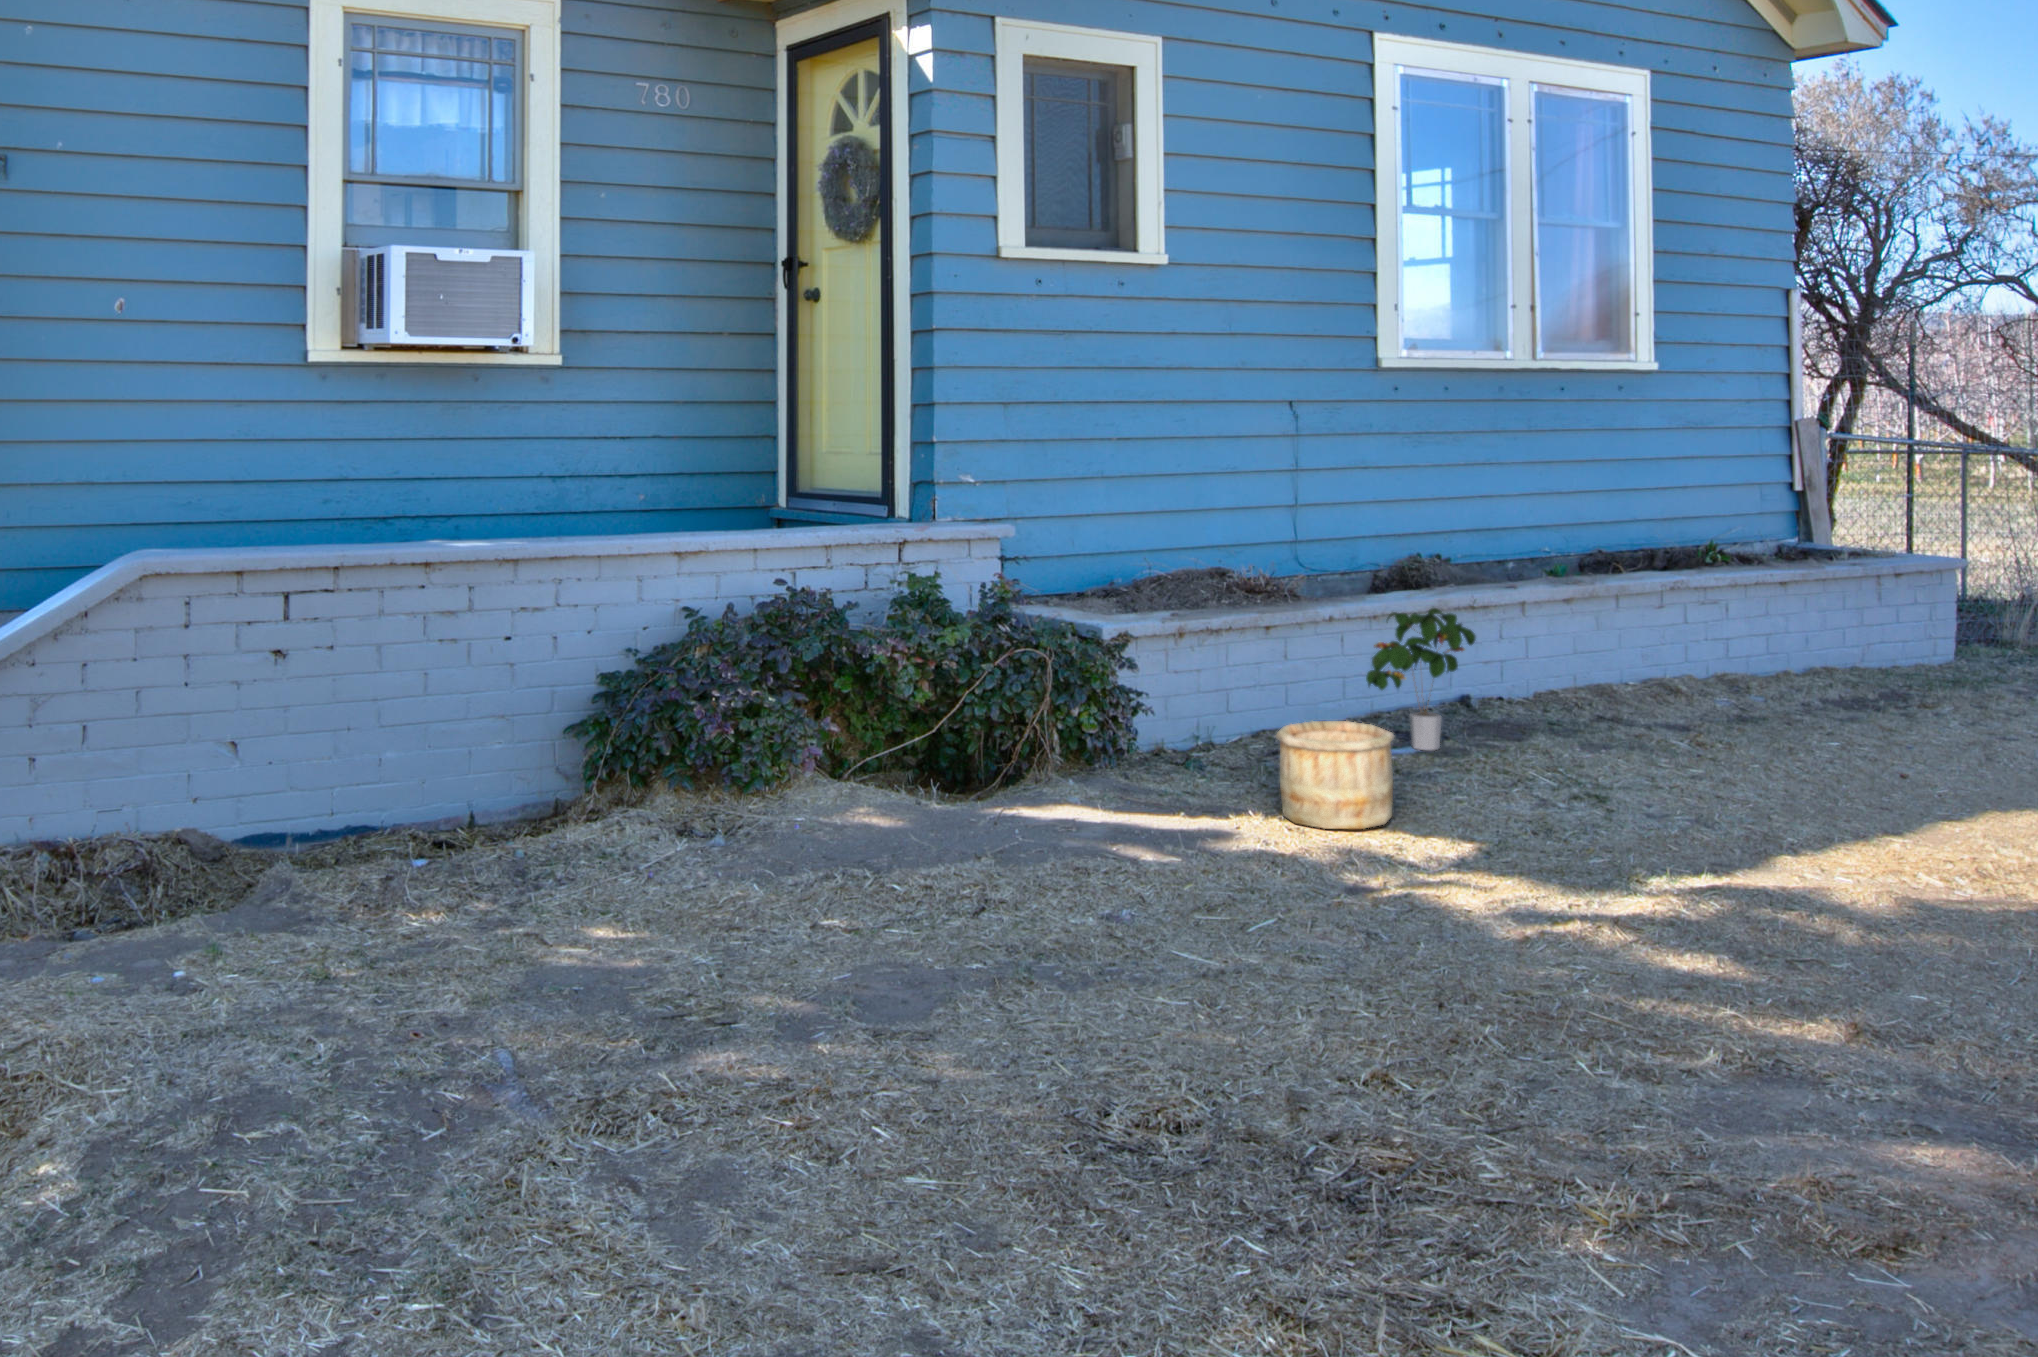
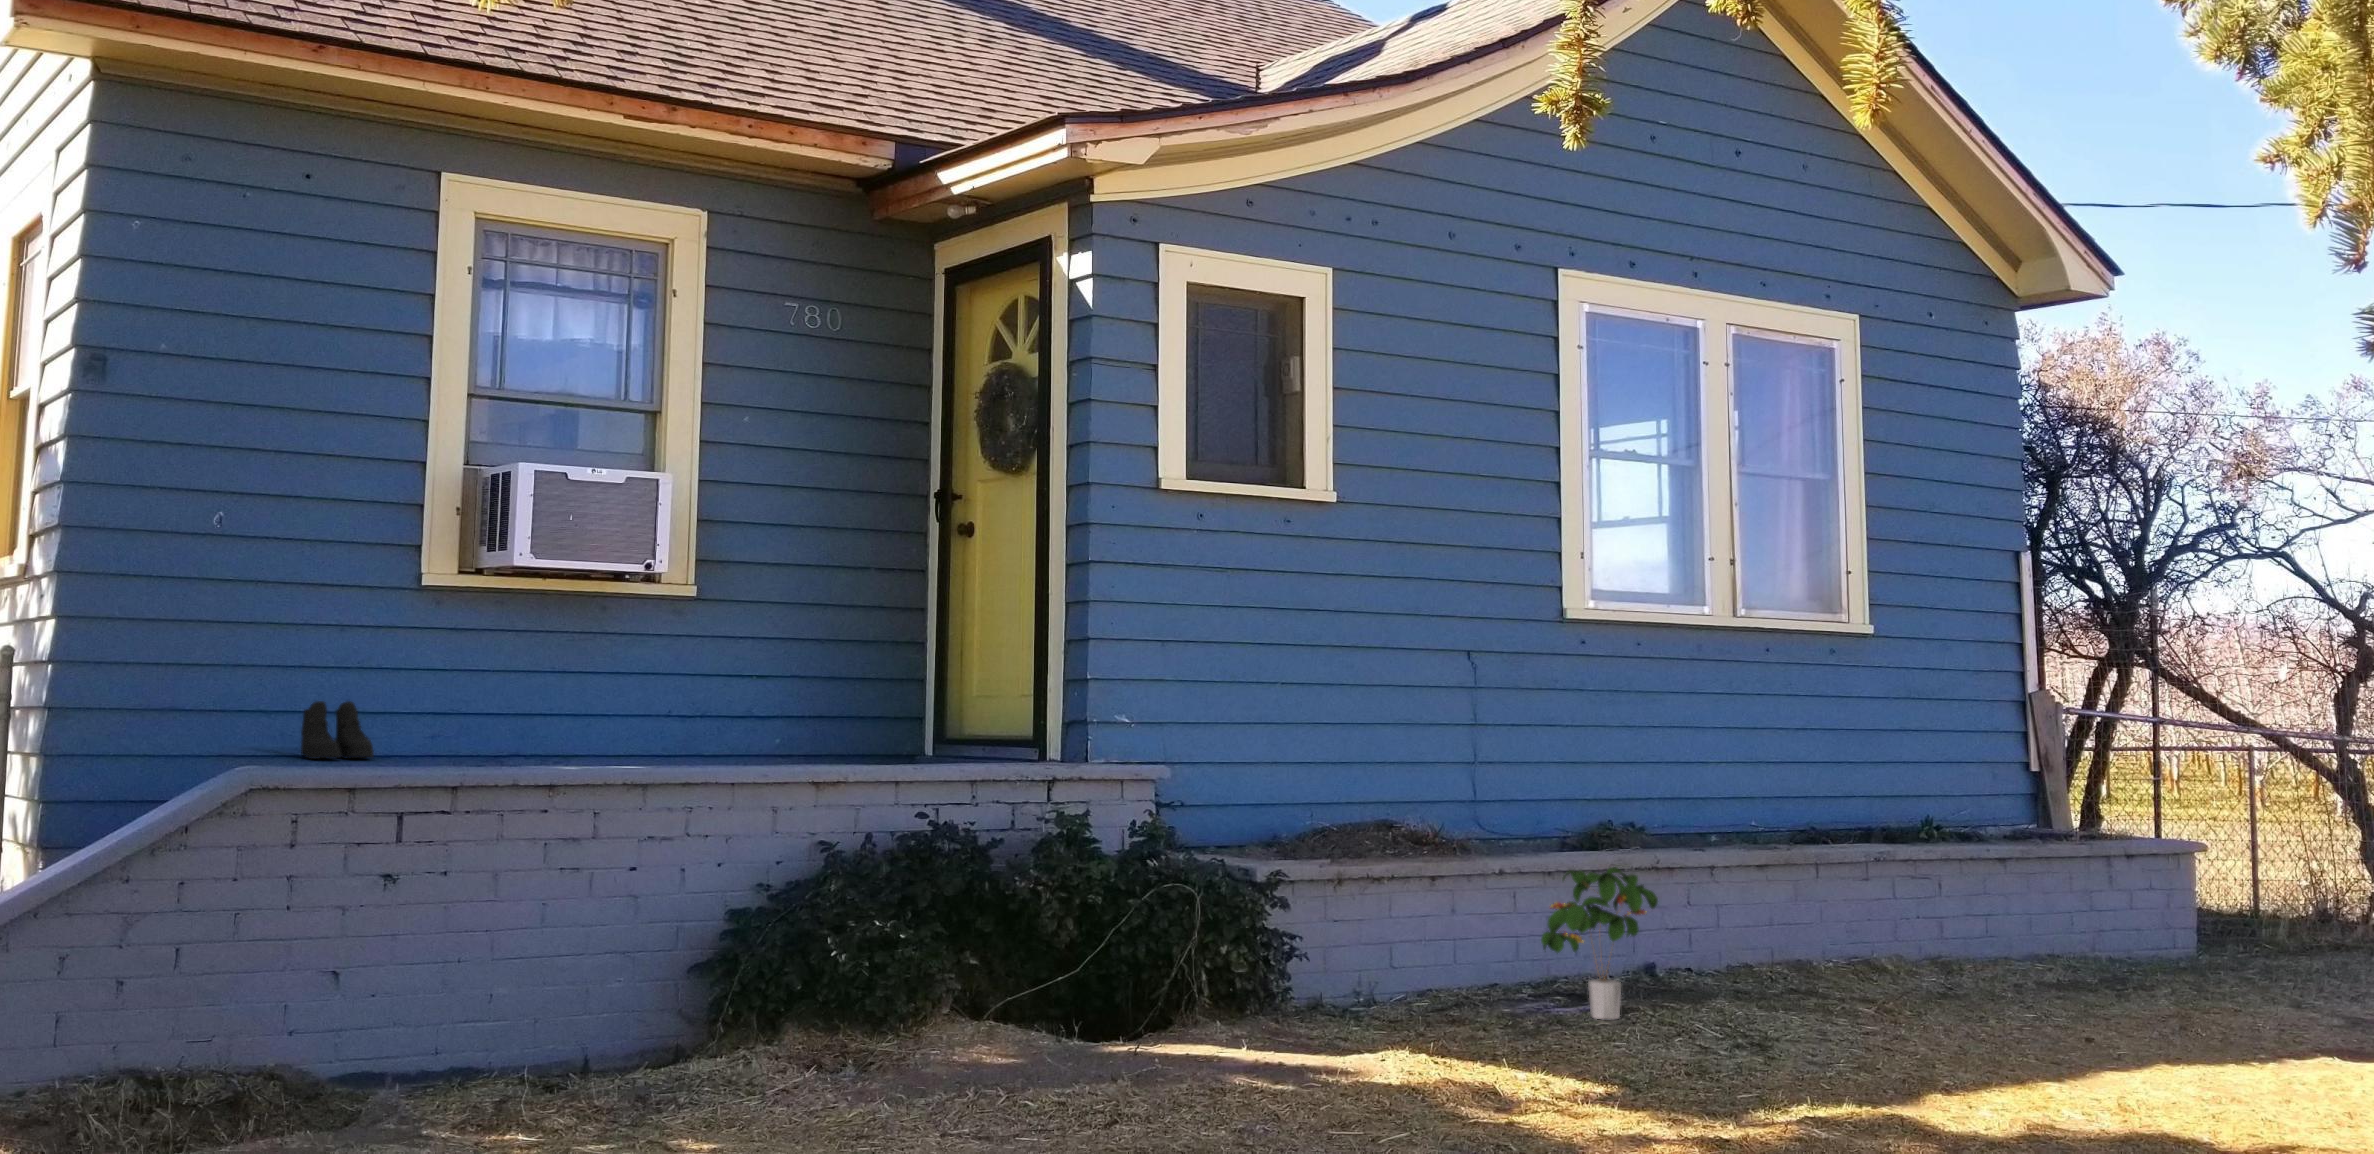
boots: none [204,474,271,530] -> present [301,701,374,759]
wooden bucket: present [1276,721,1394,829] -> none [1433,967,1556,1074]

